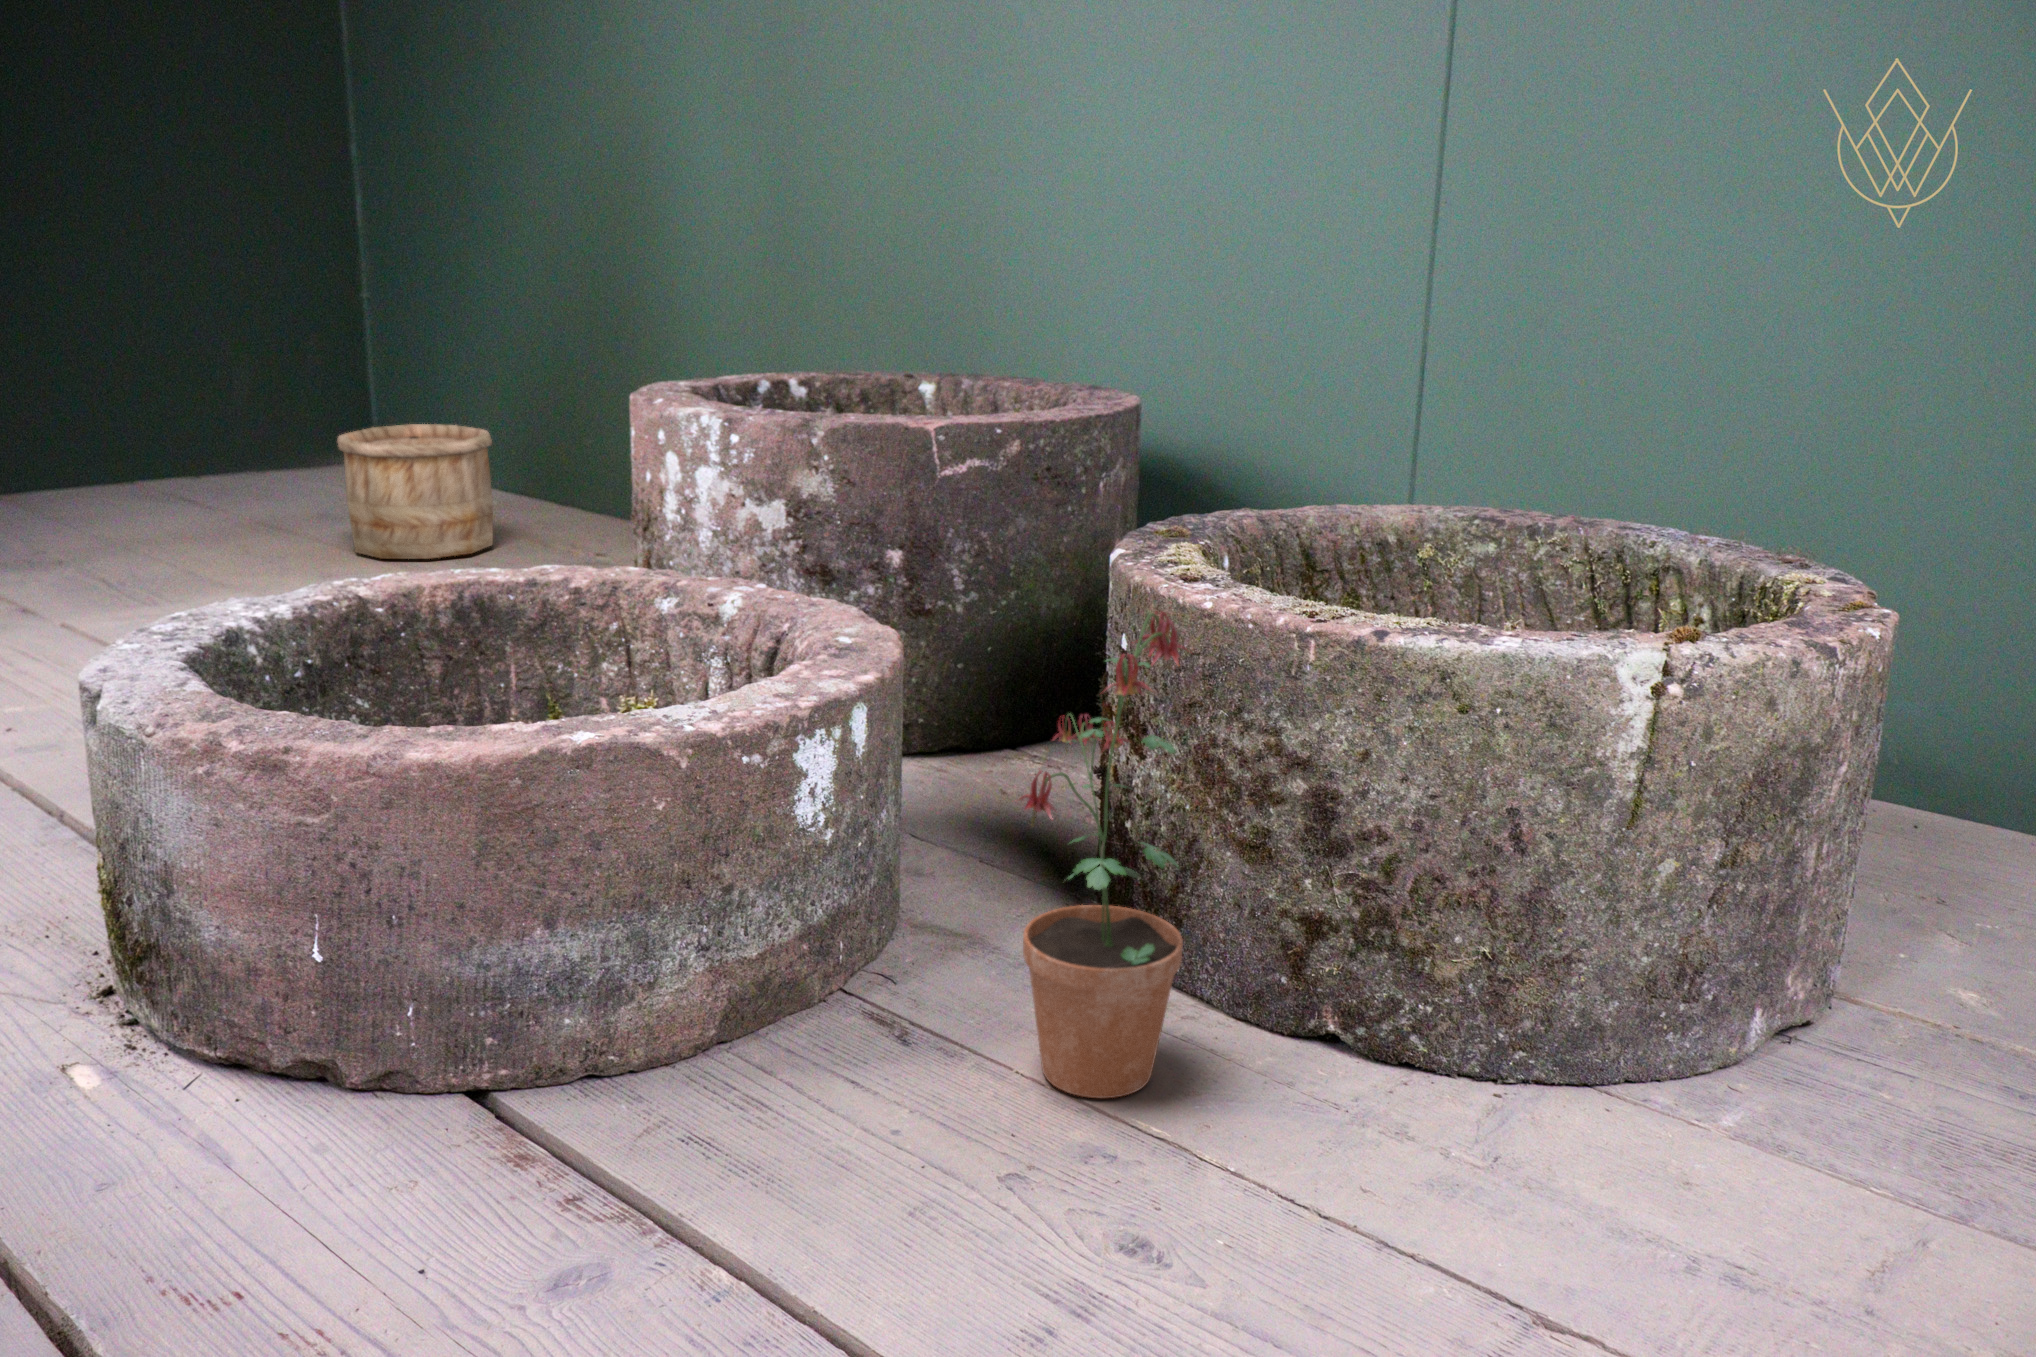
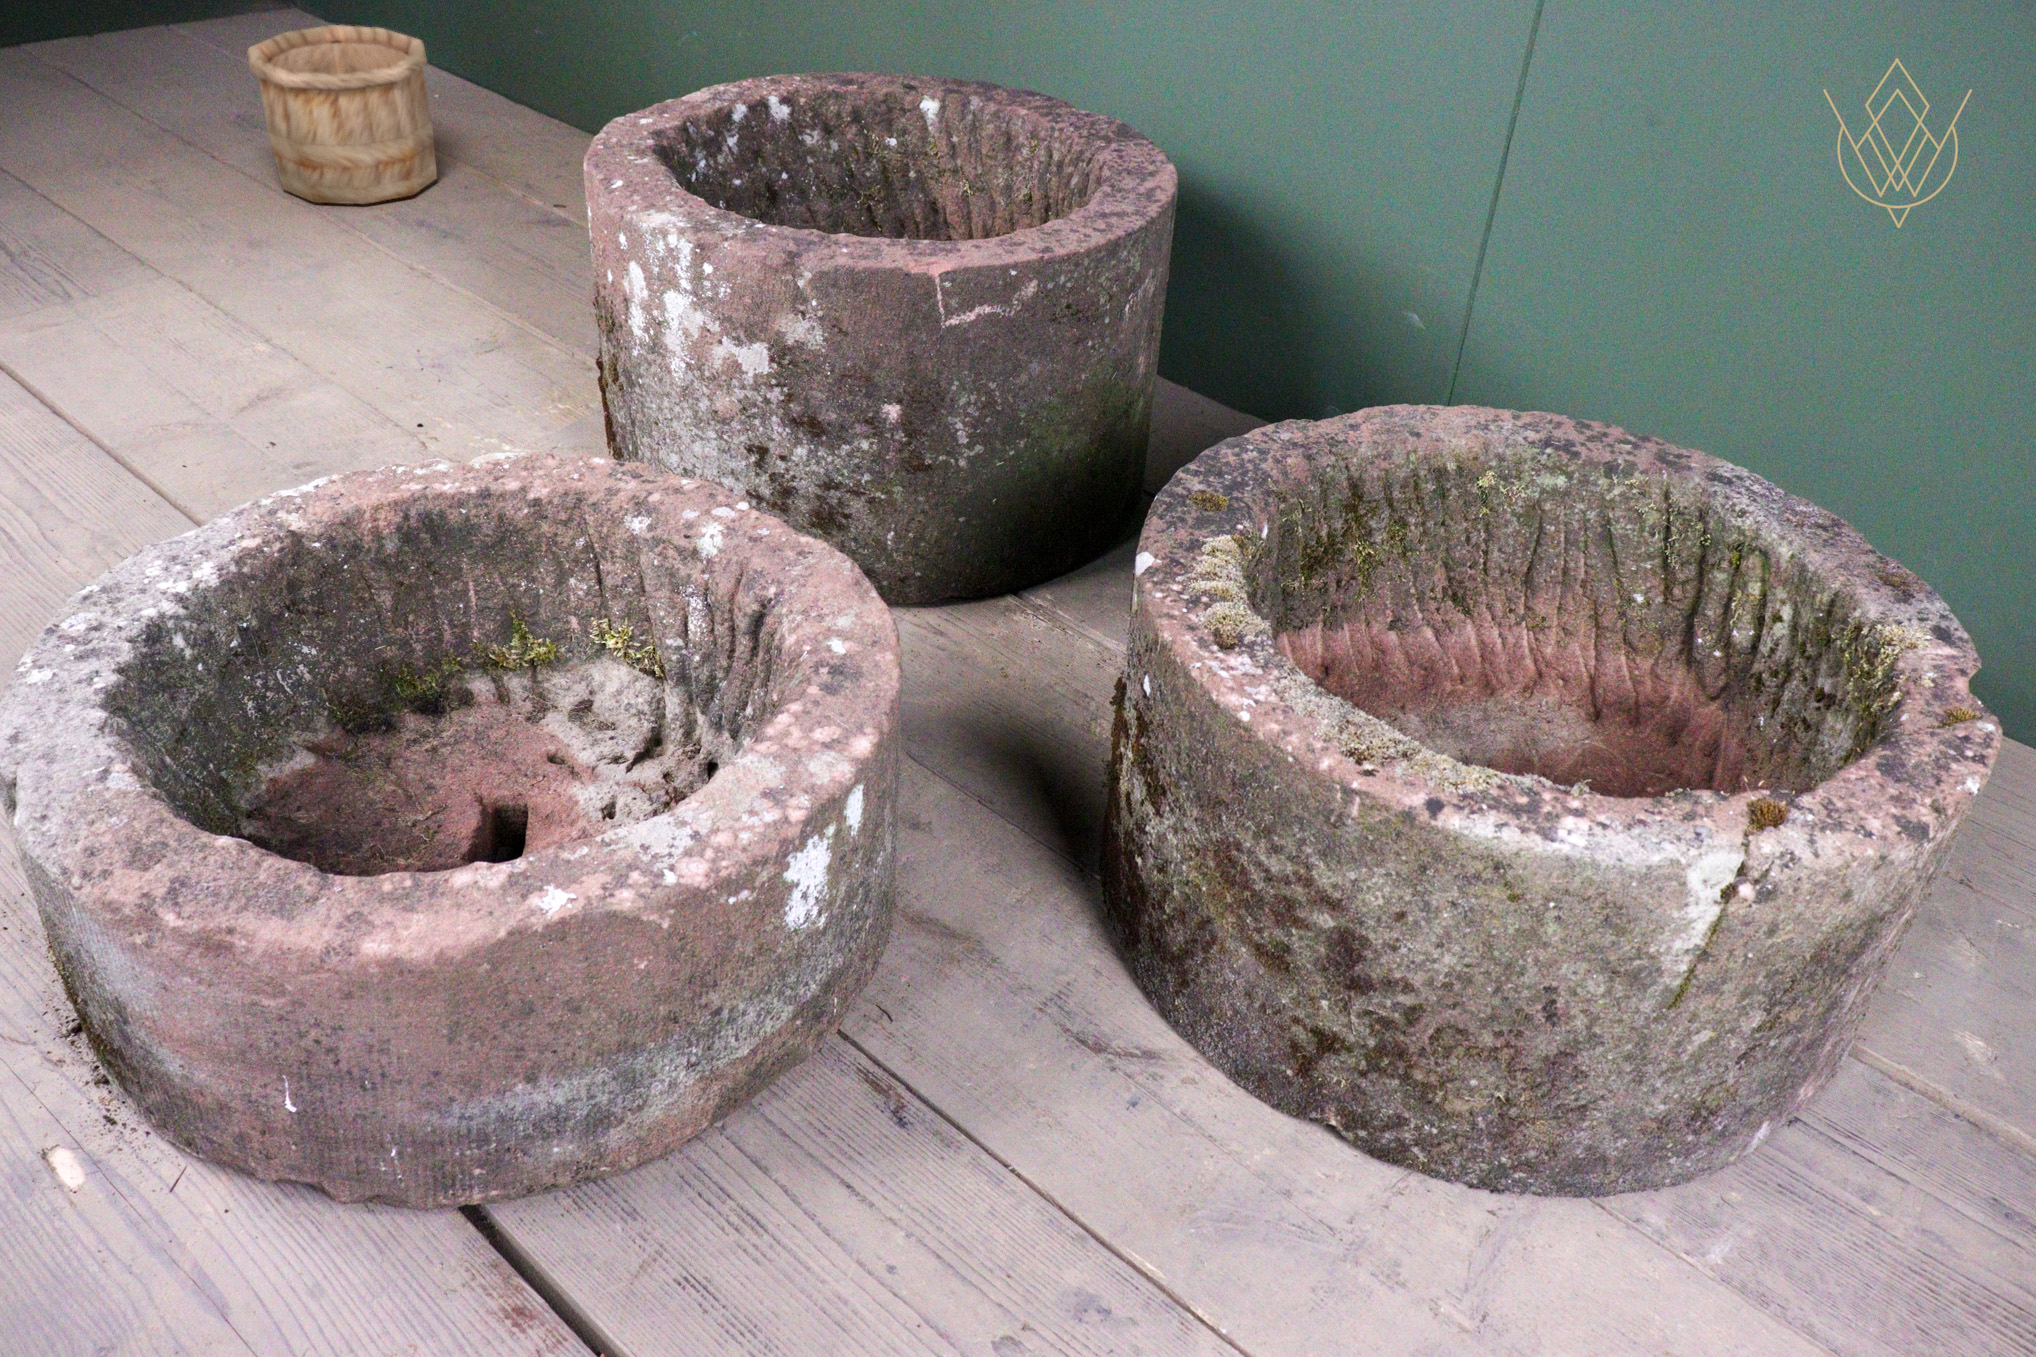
potted plant: present [1019,612,1192,1098] -> none [1019,762,1227,1216]

